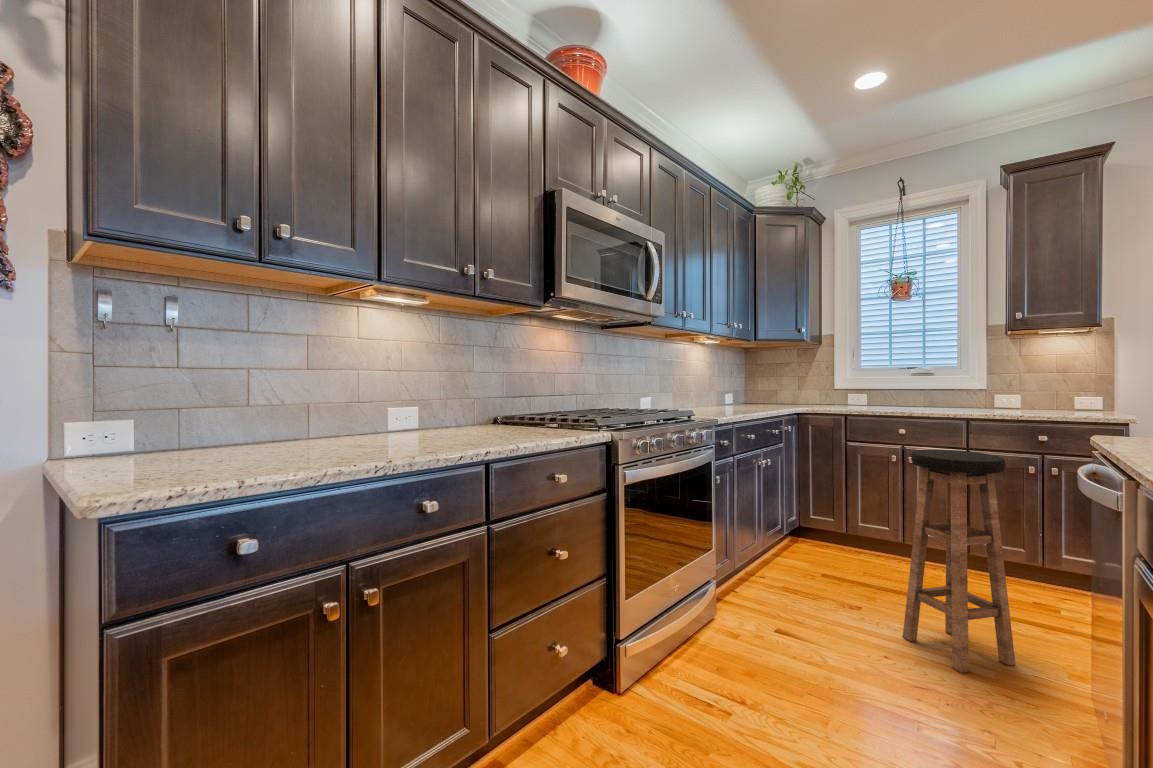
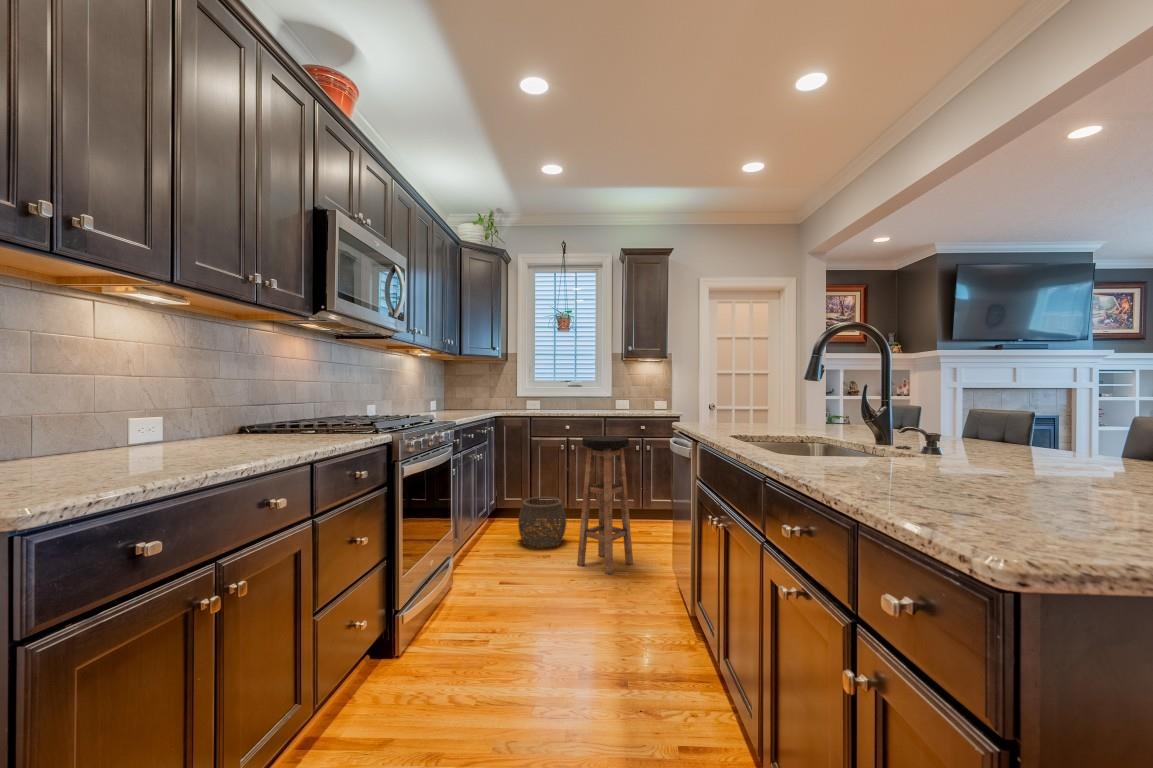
woven basket: none [817,523,893,597] -> present [518,497,566,548]

